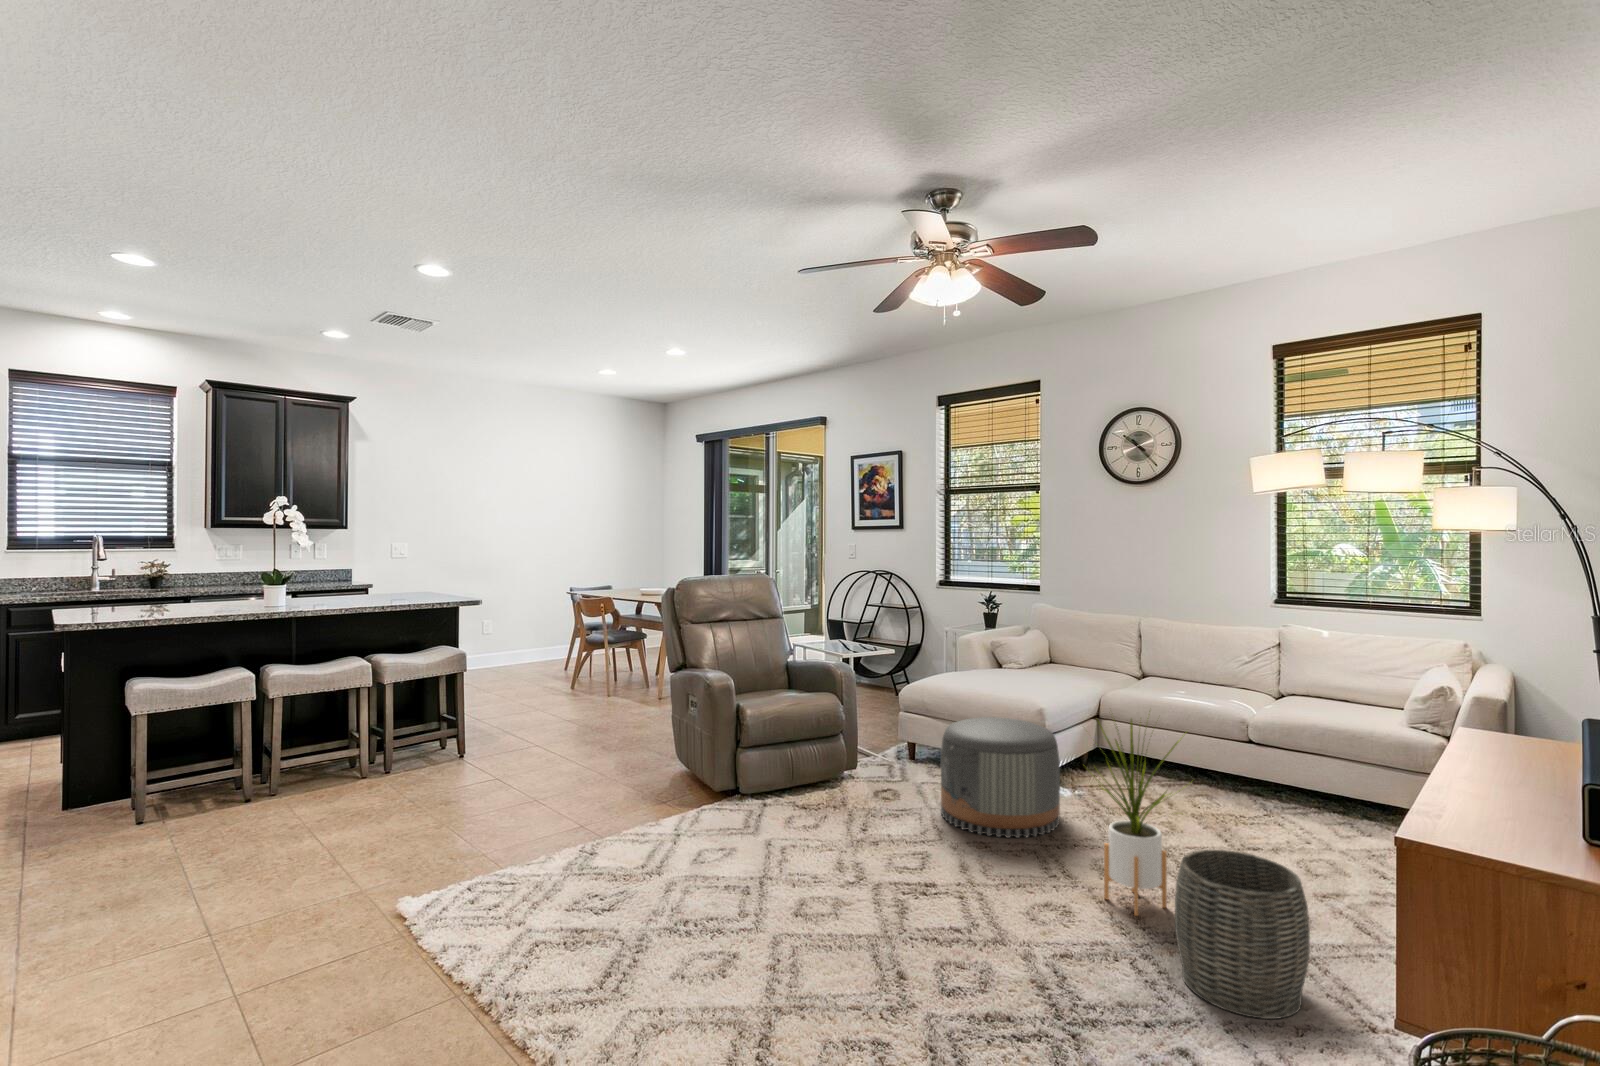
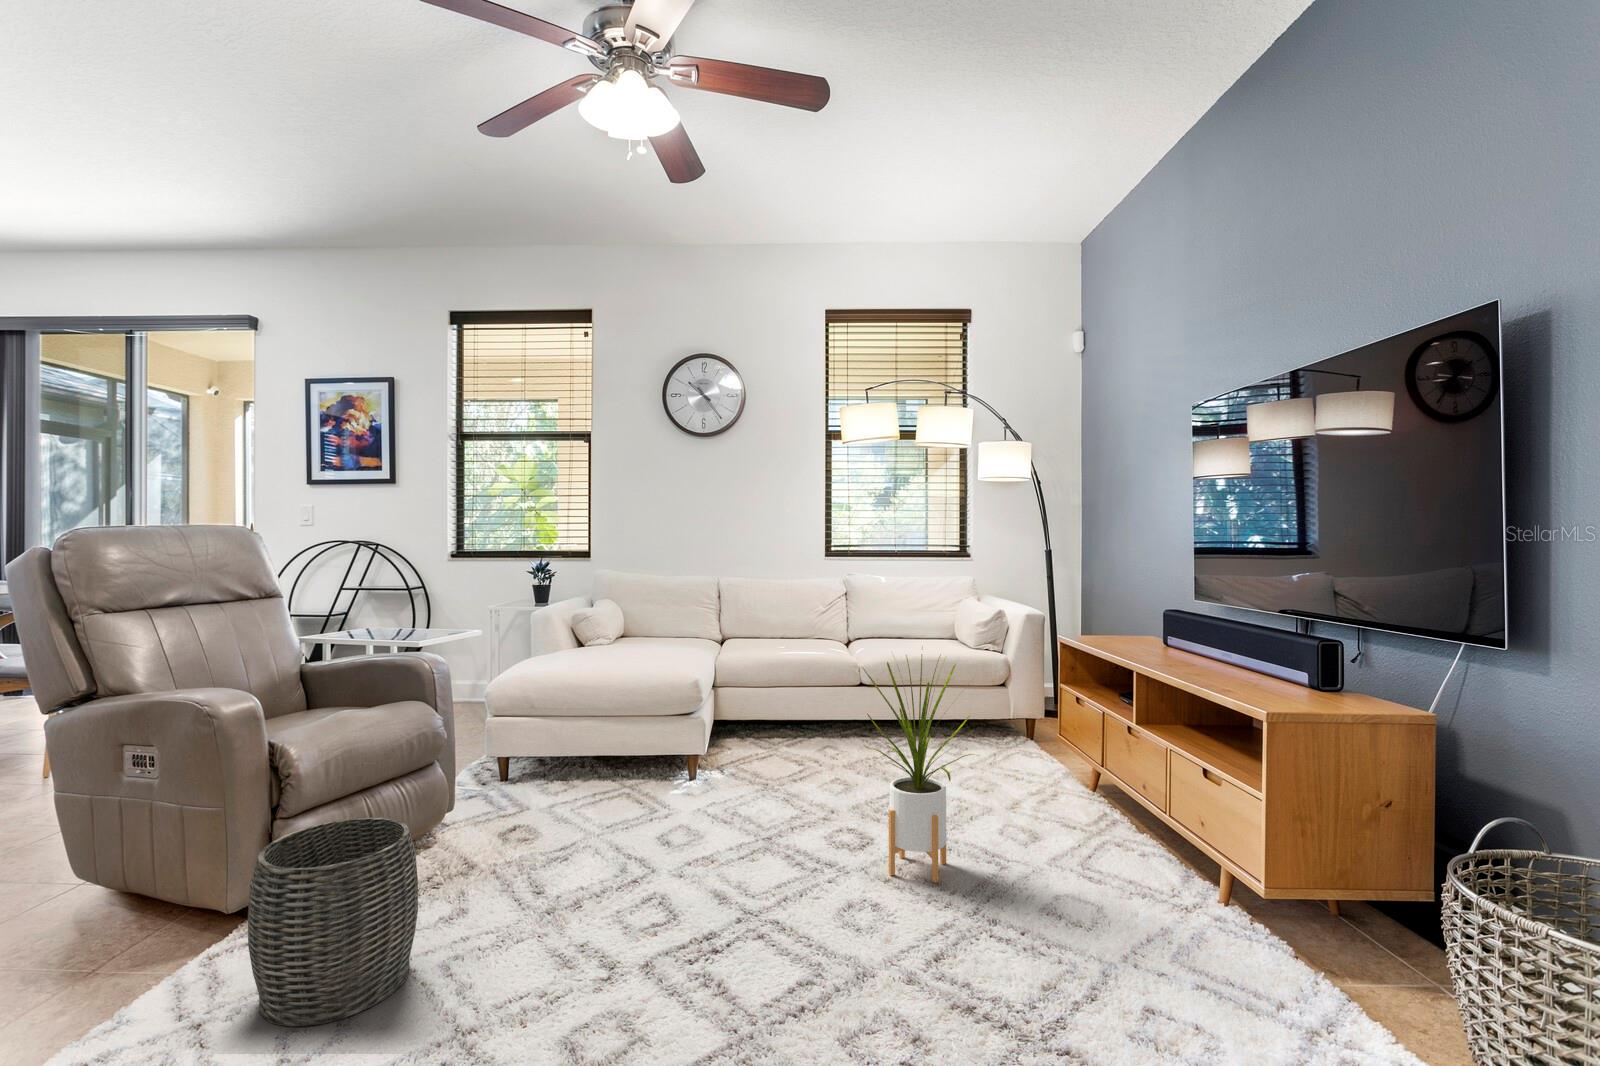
pouf: present [941,717,1060,838] -> none [609,694,757,848]
woven basket: present [1175,850,1310,1019] -> present [248,818,418,1026]

